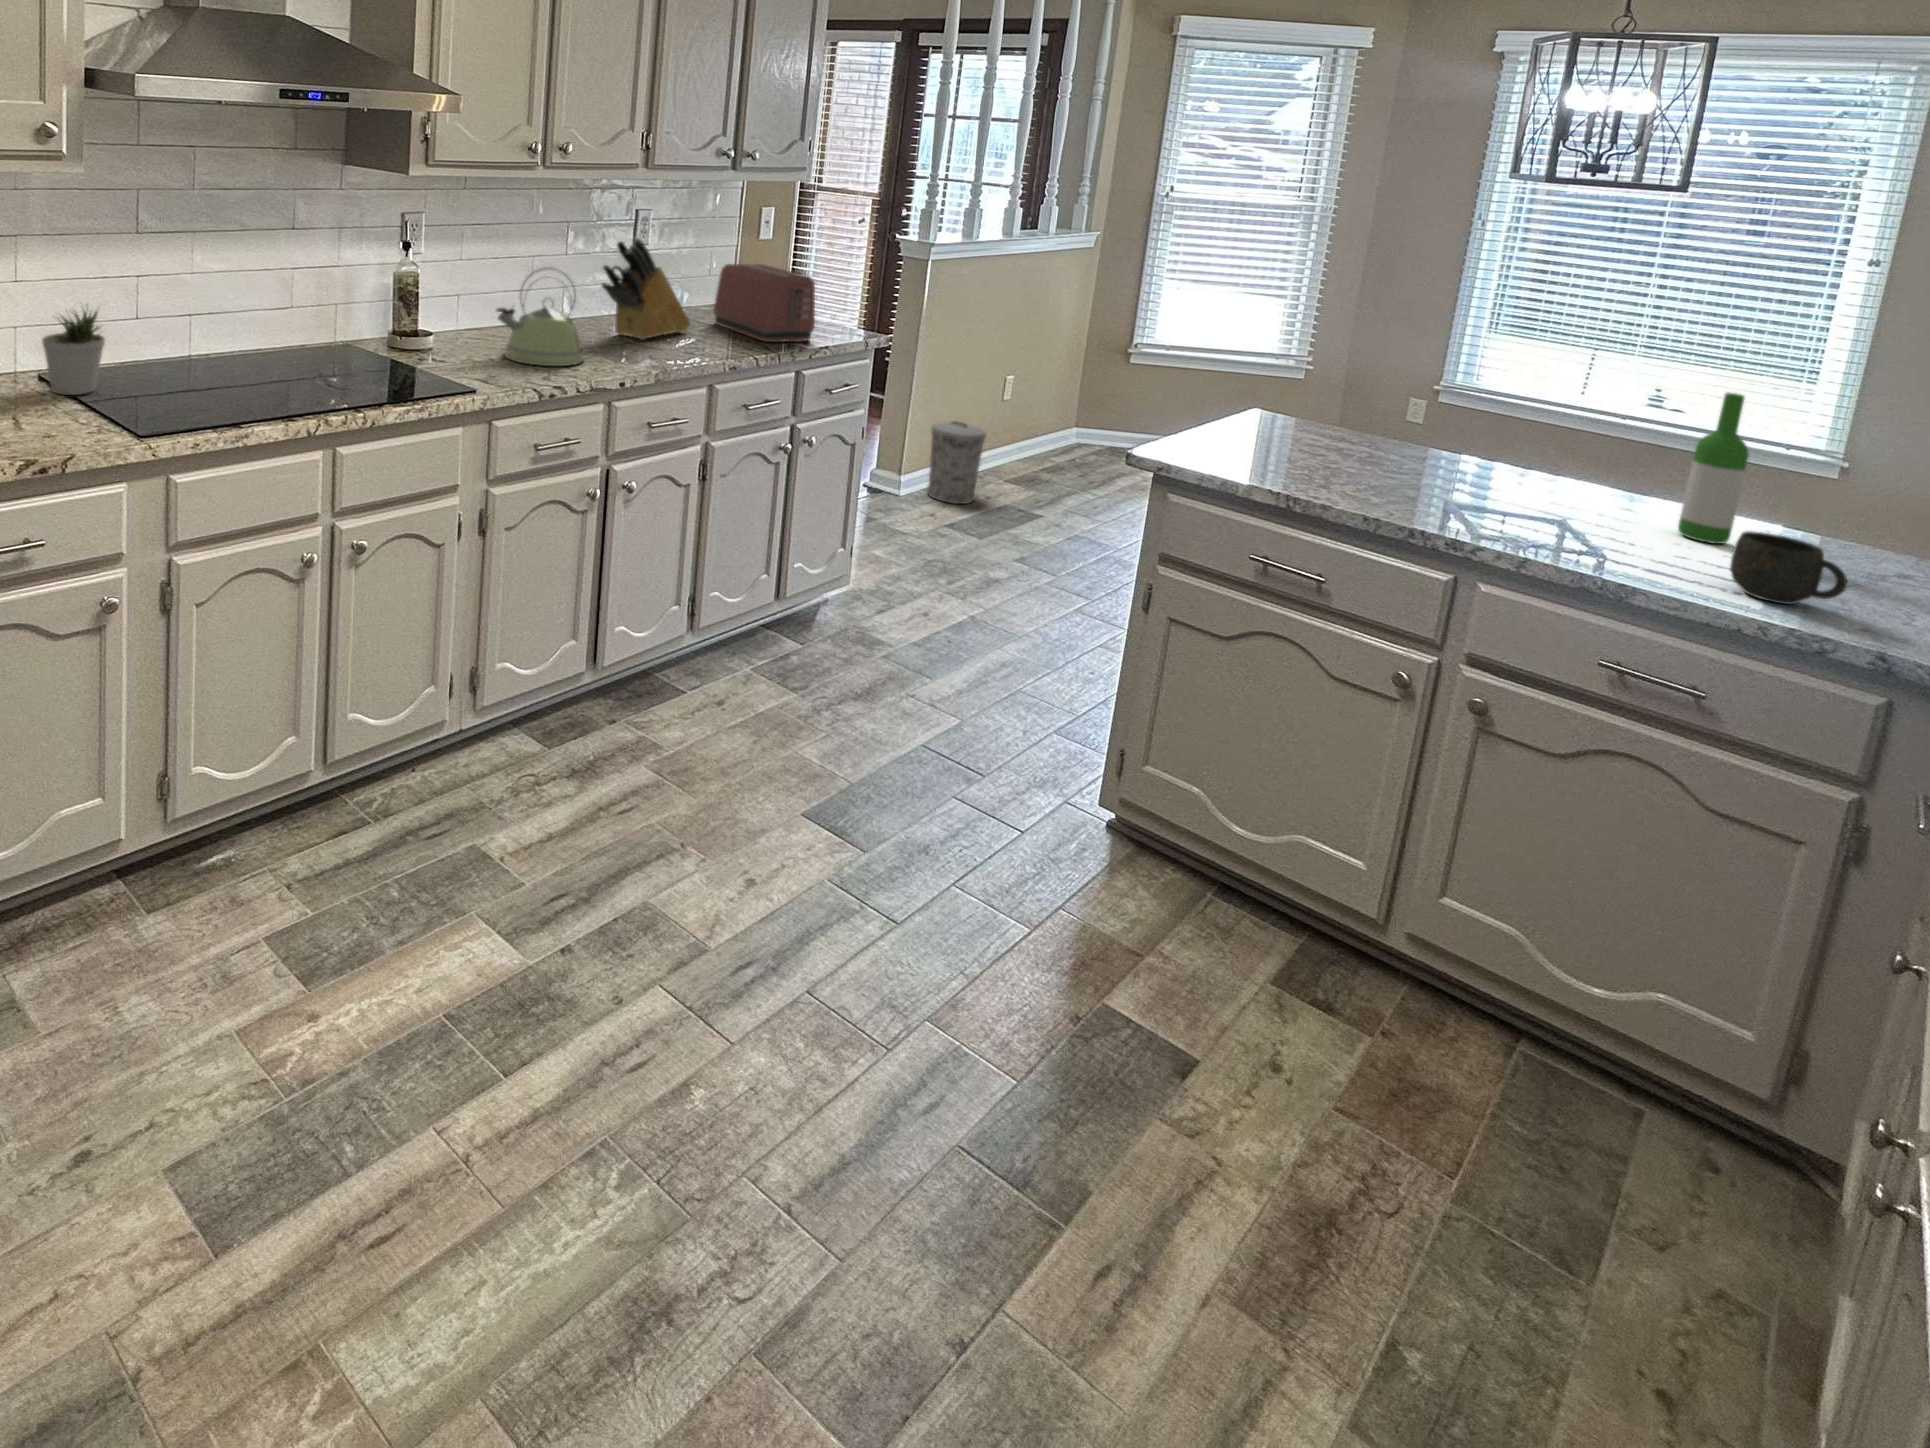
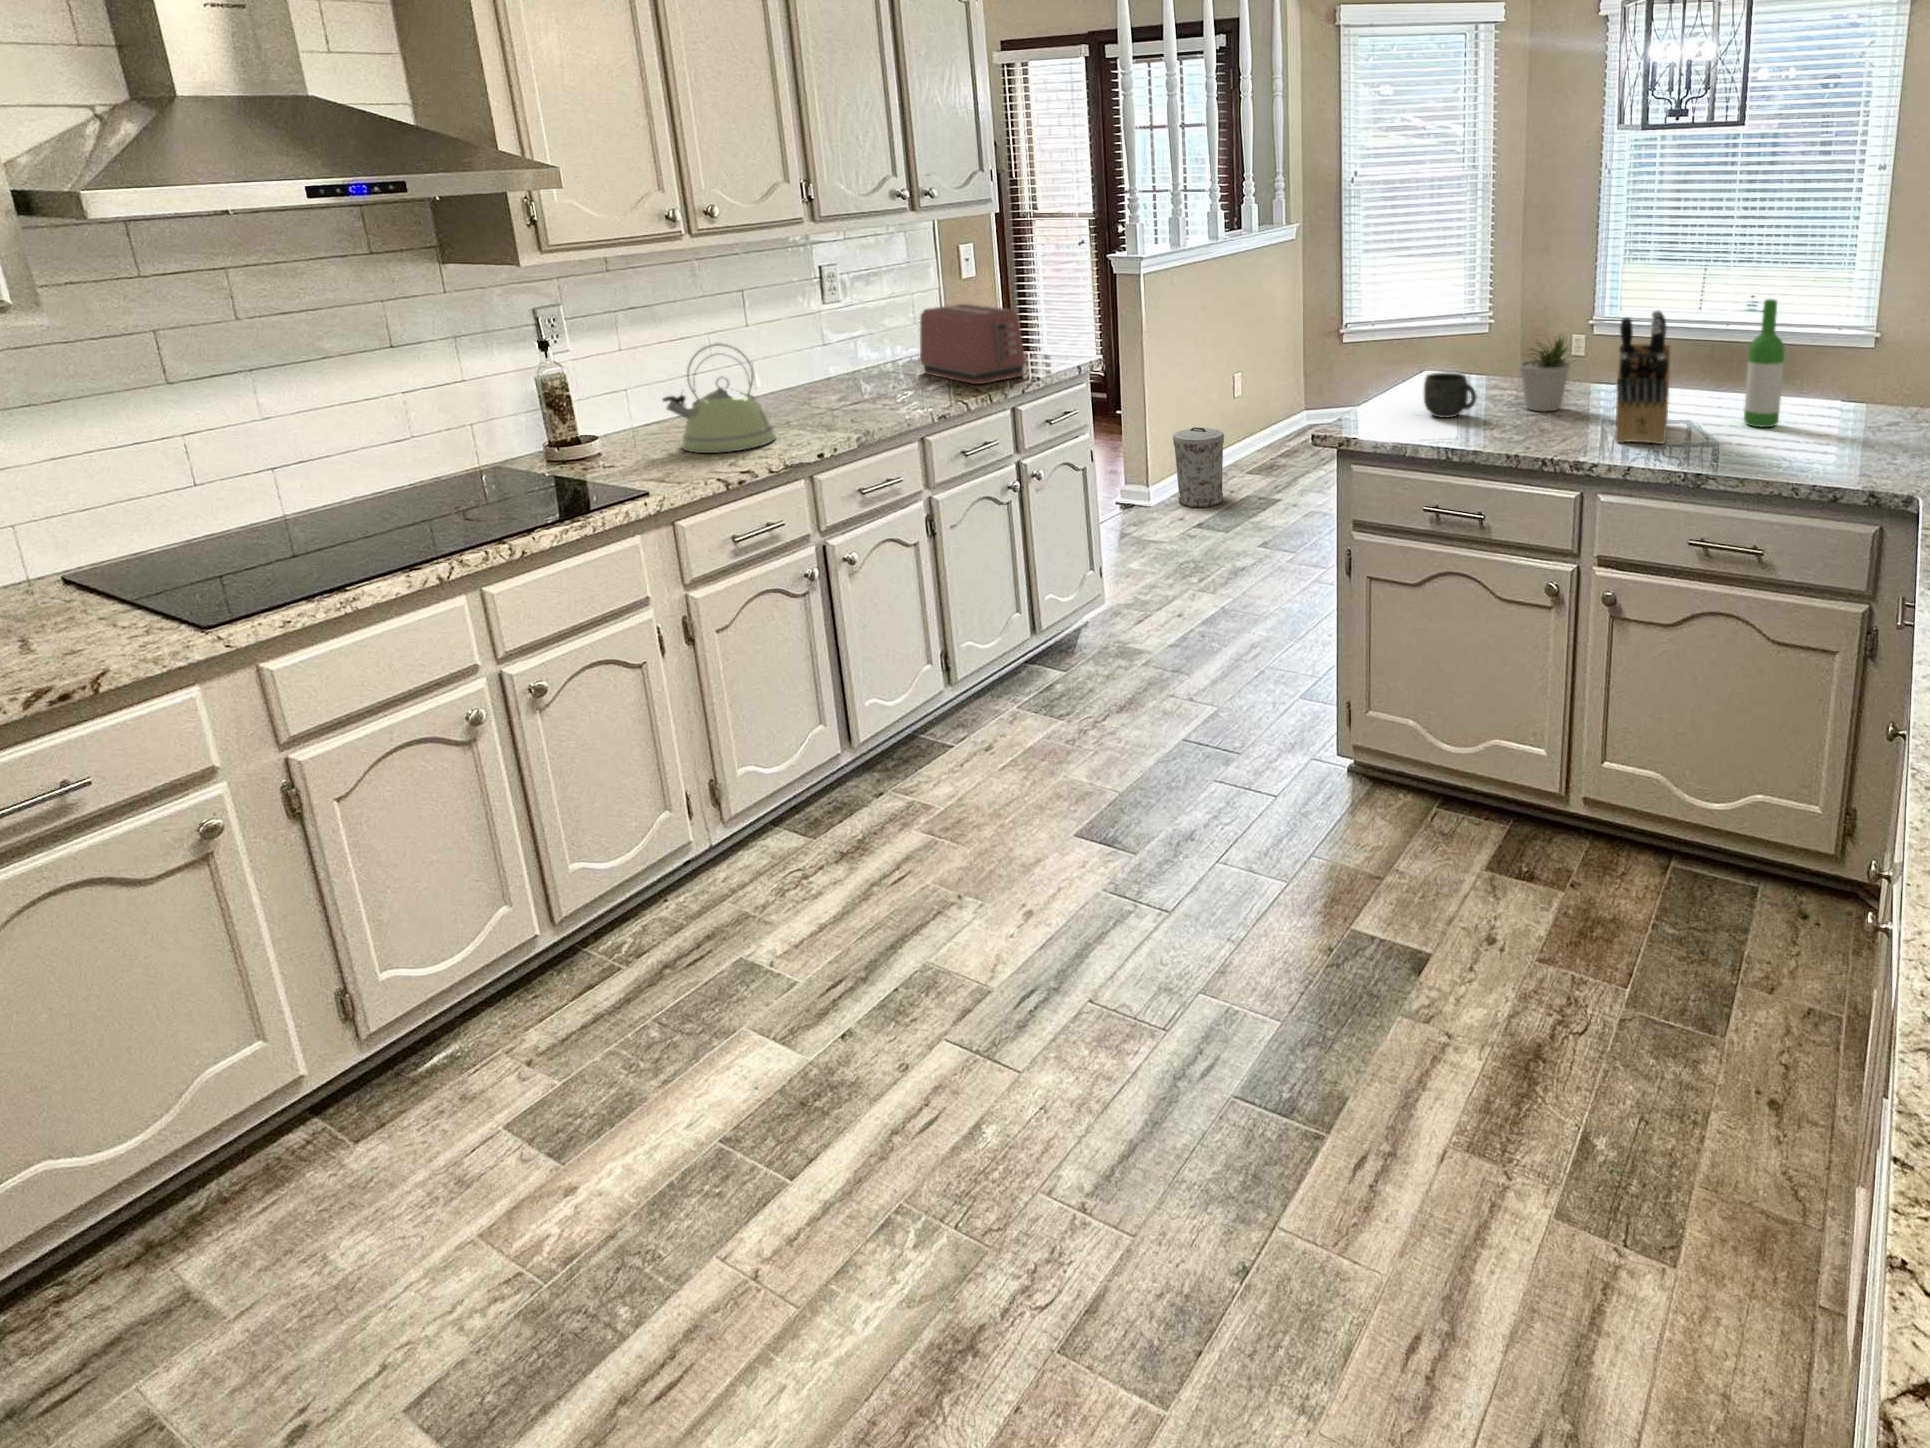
knife block: present [602,238,690,340] -> present [1615,311,1671,444]
potted plant: present [42,310,105,395] -> present [1520,336,1570,411]
mug: present [1730,531,1847,604] -> present [1424,373,1477,418]

